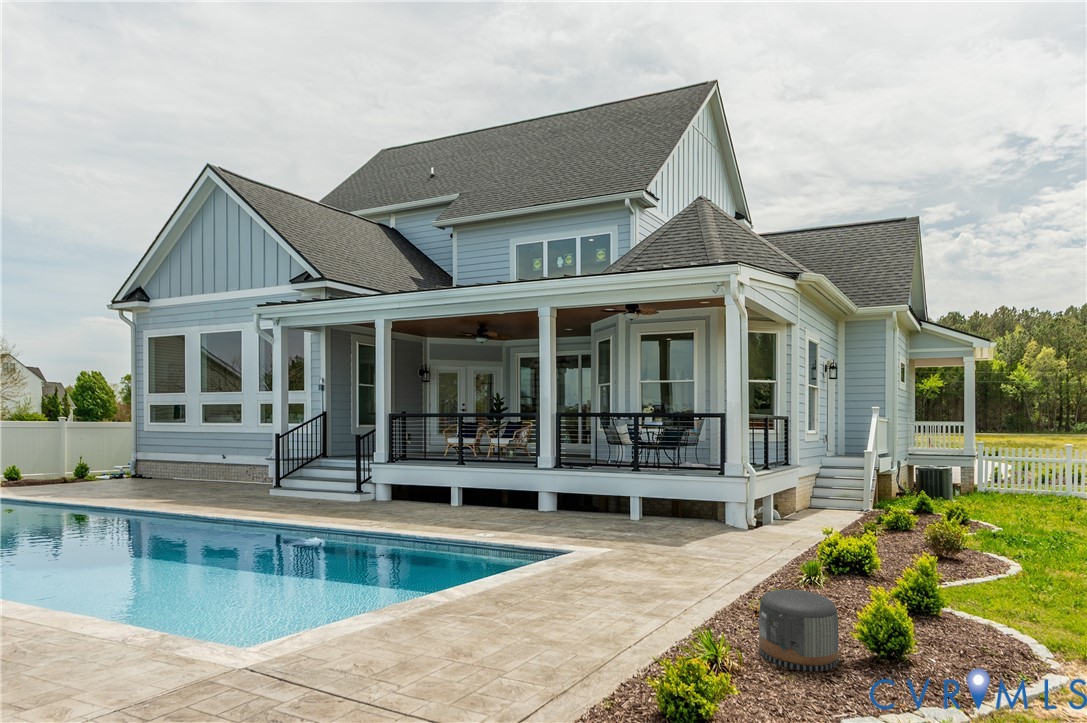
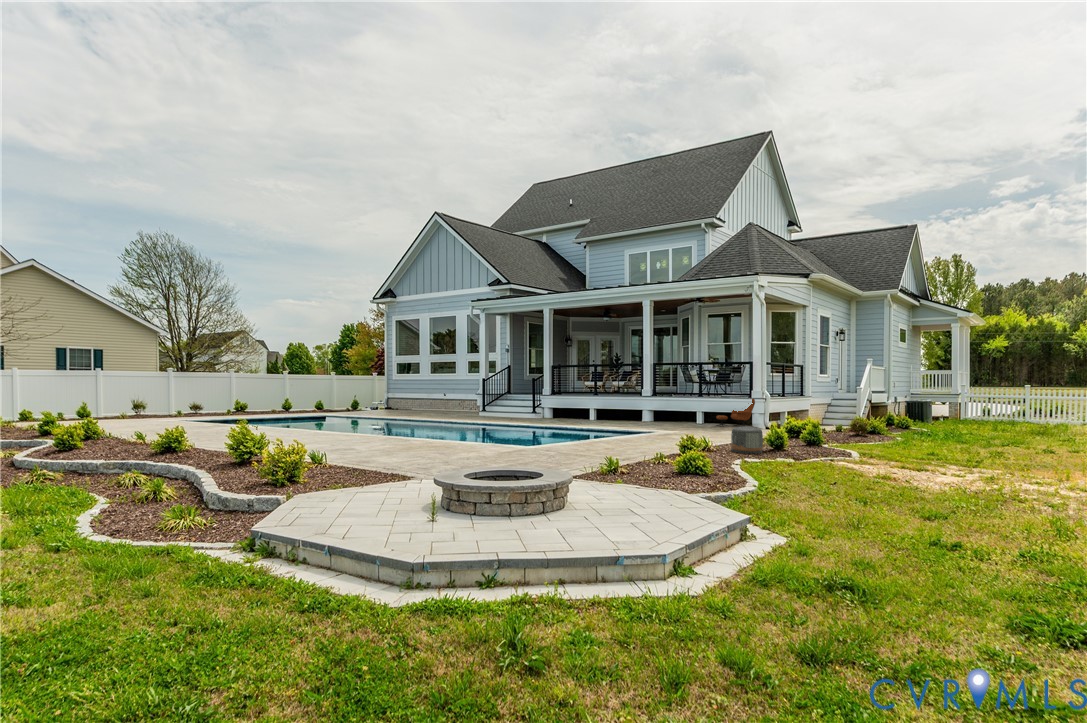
lounge chair: none [665,478,734,532] -> present [716,399,755,426]

